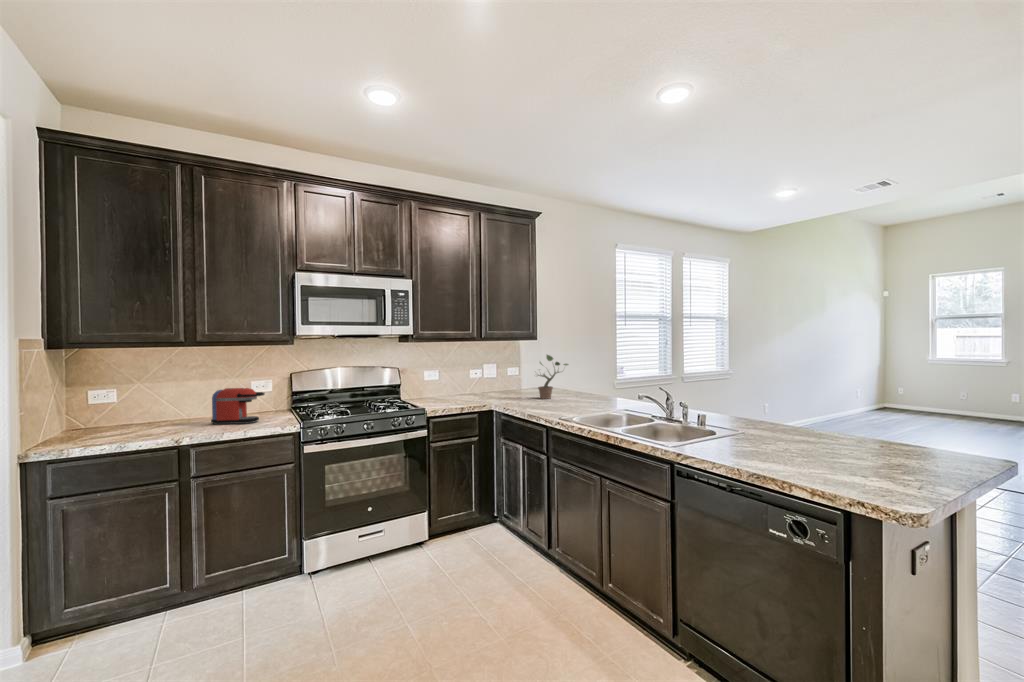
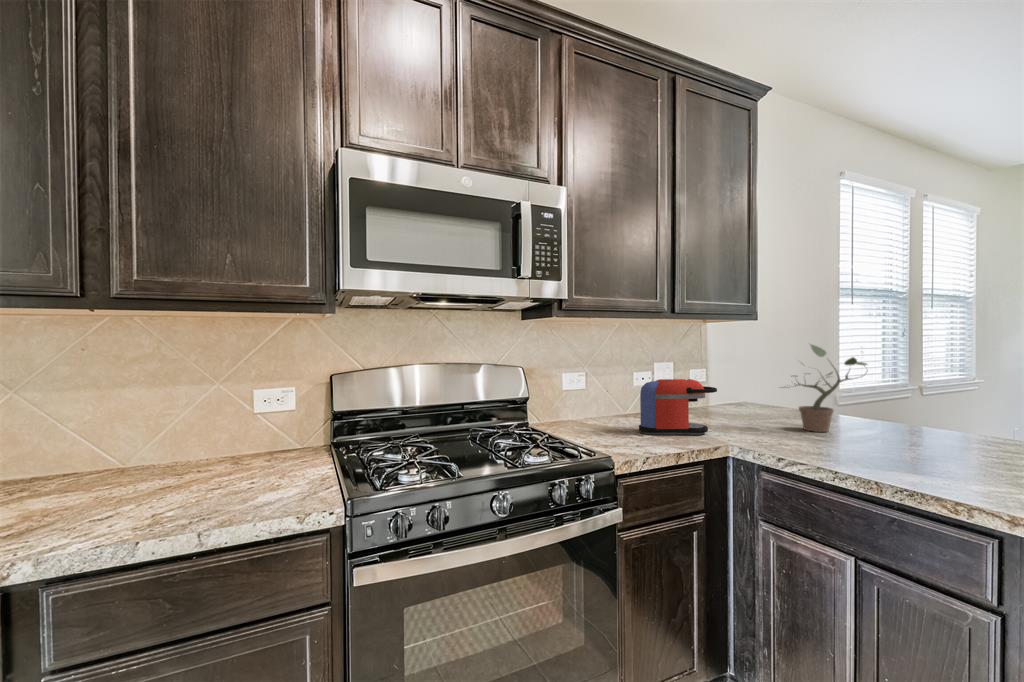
coffee maker: present [211,388,265,424] -> present [639,379,717,435]

